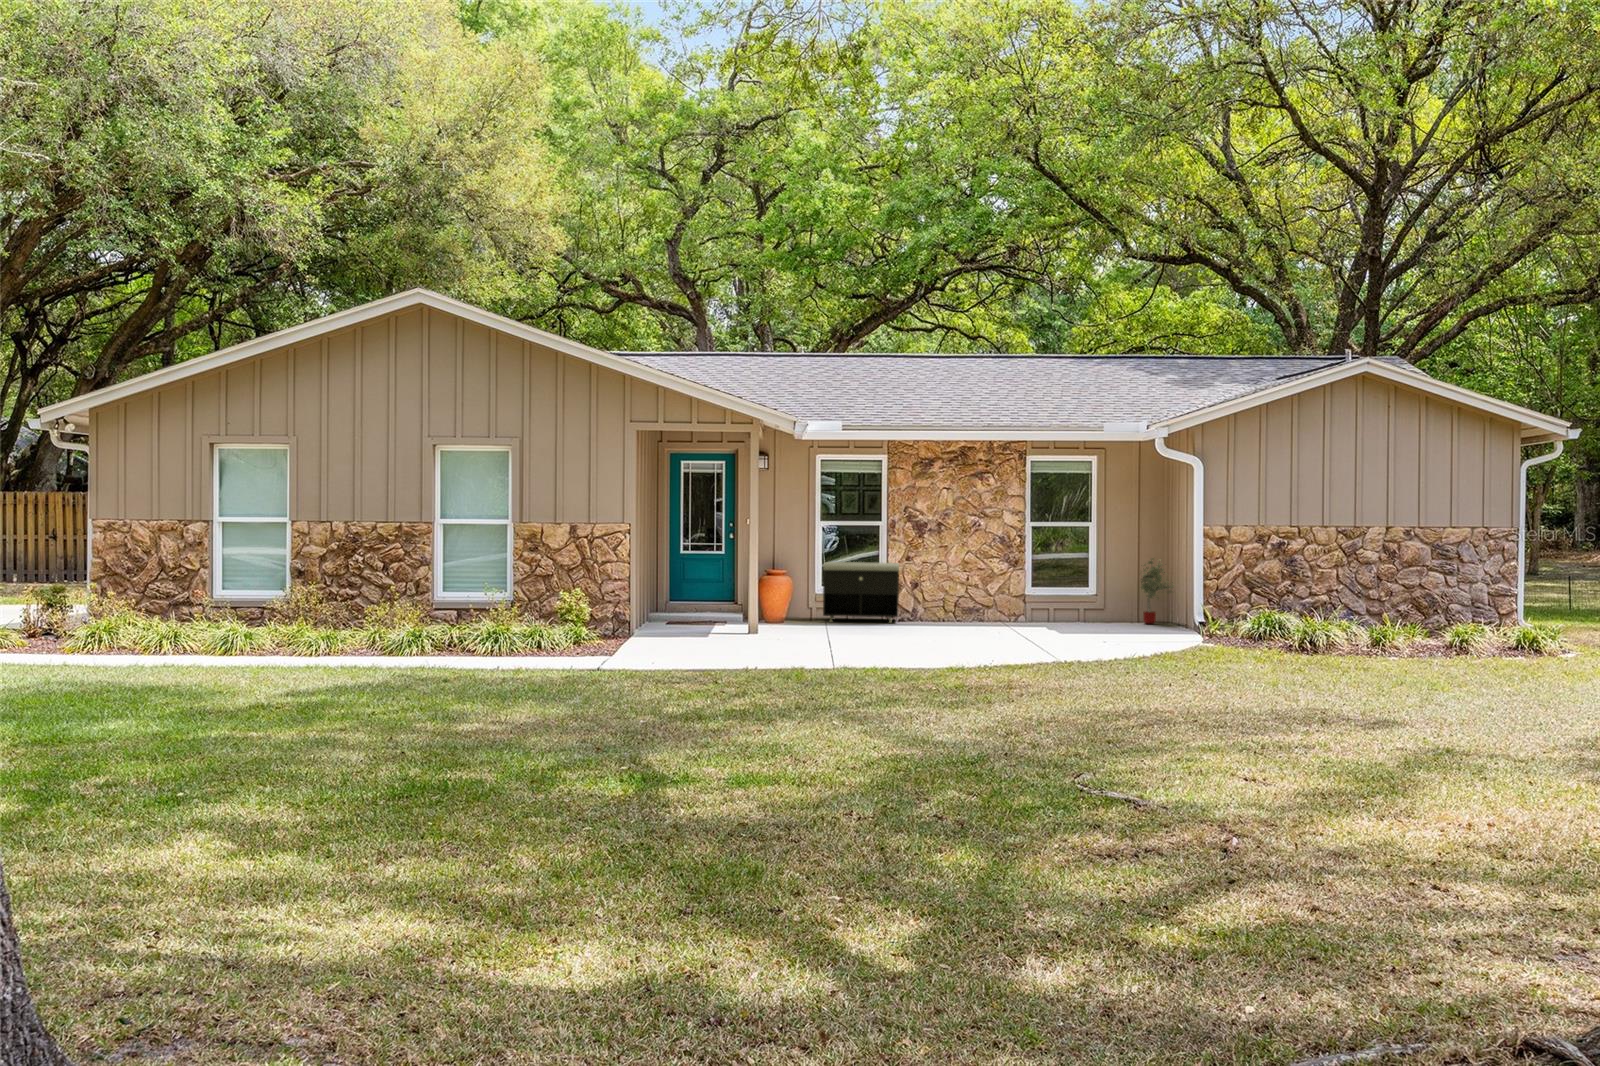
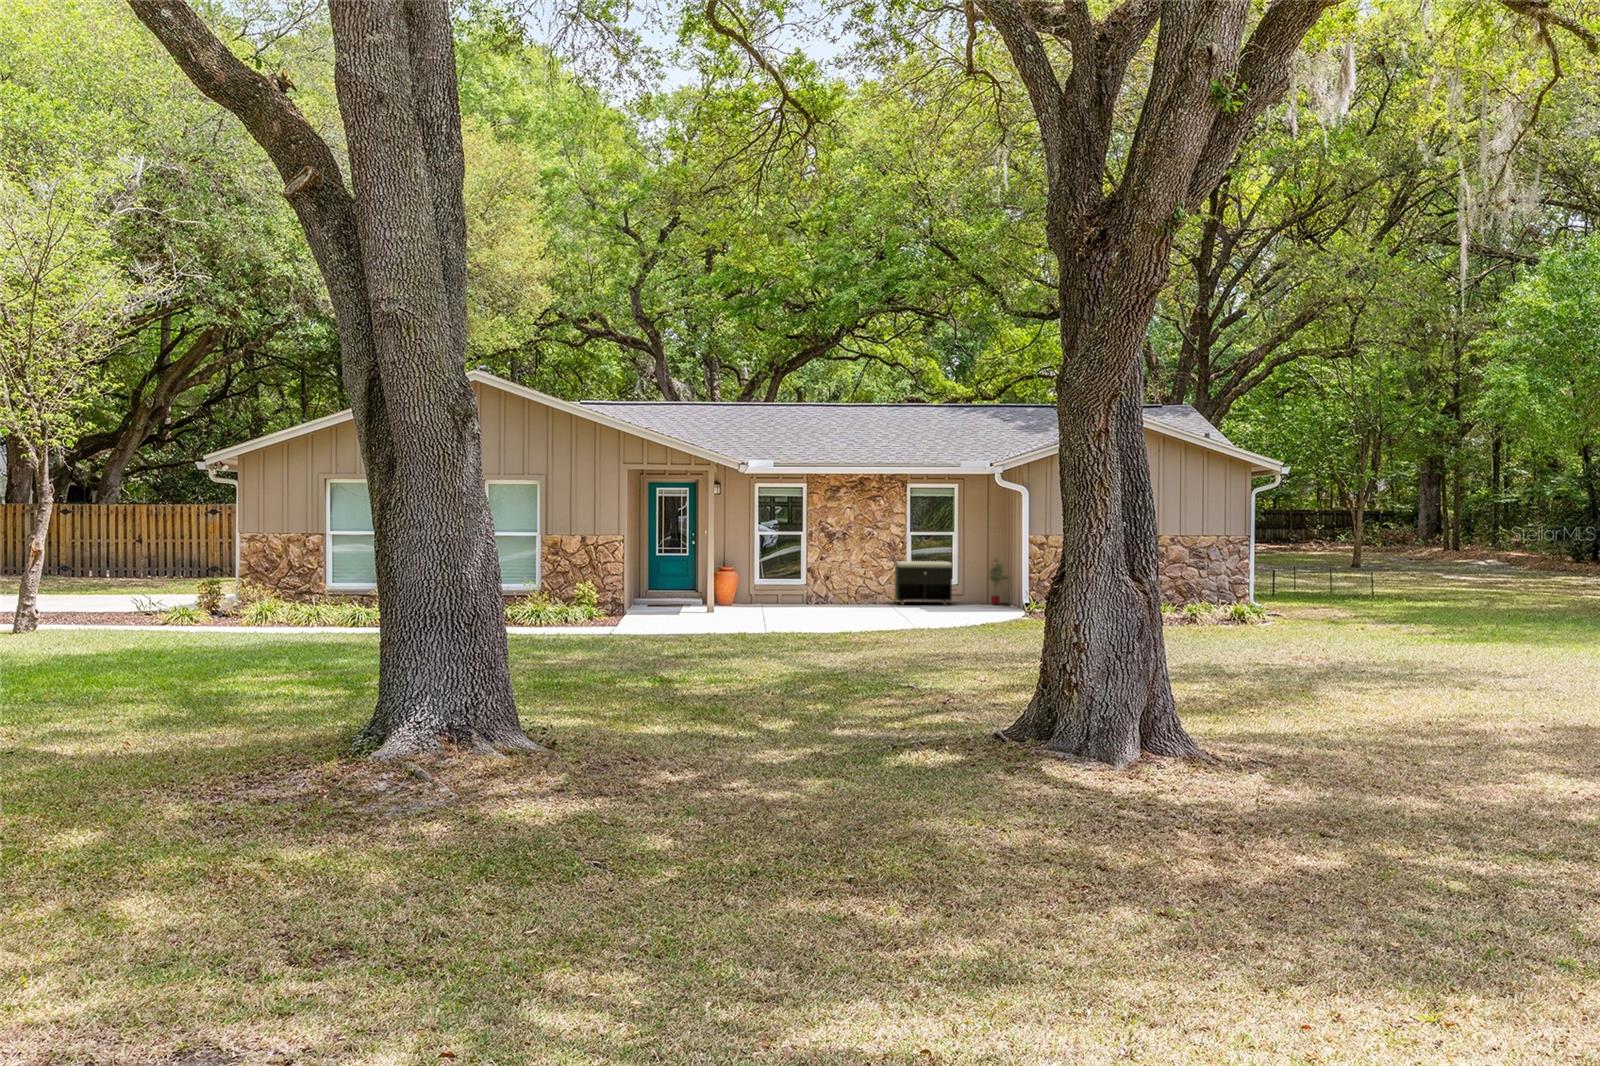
storage bench: present [823,562,899,623] -> present [895,561,952,604]

